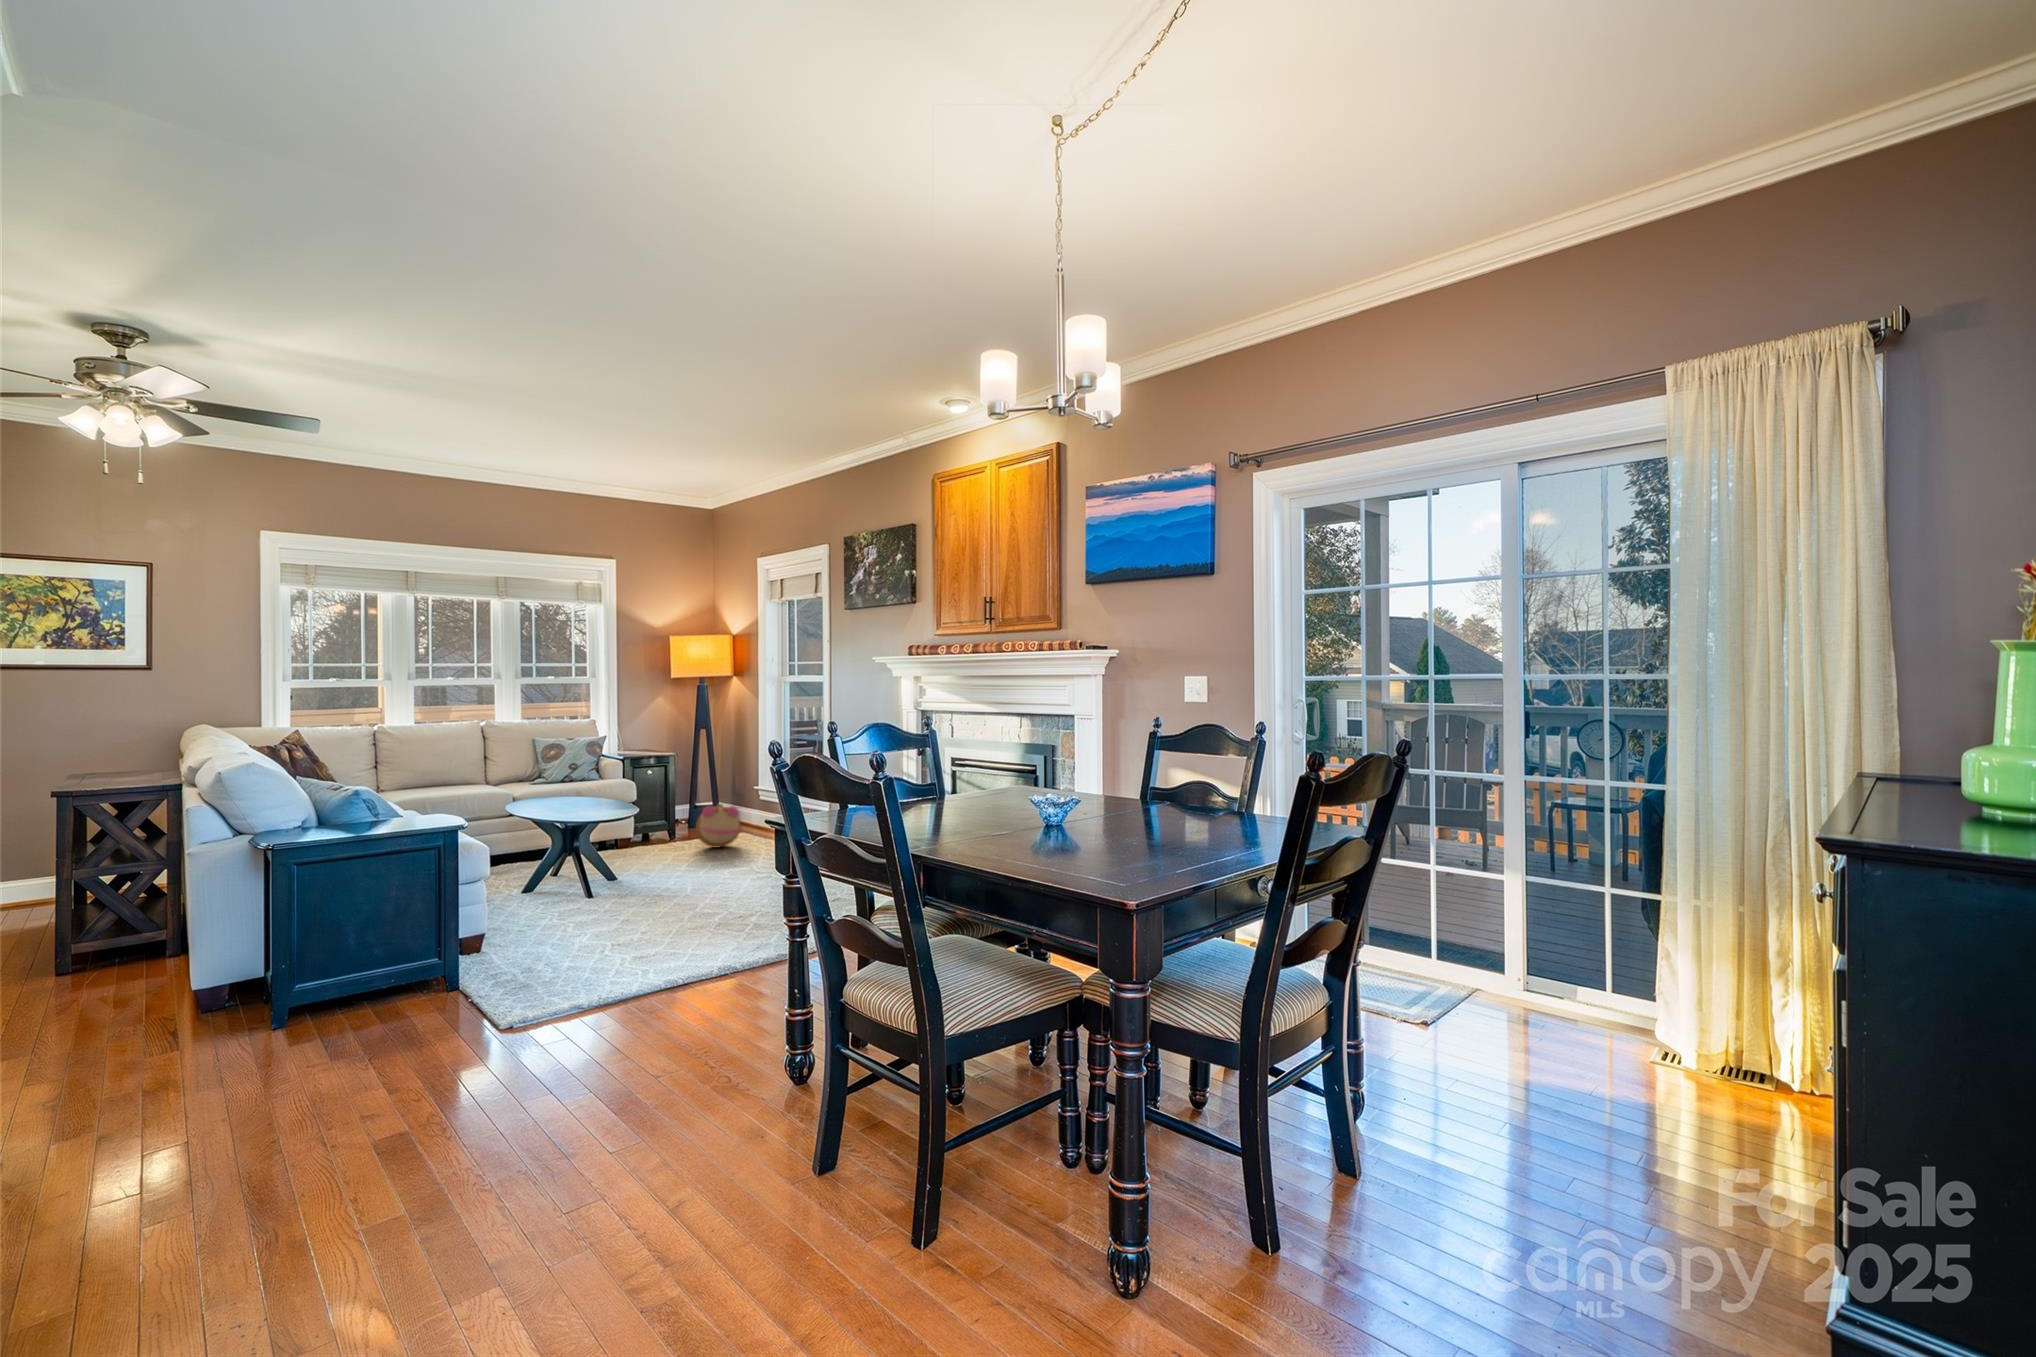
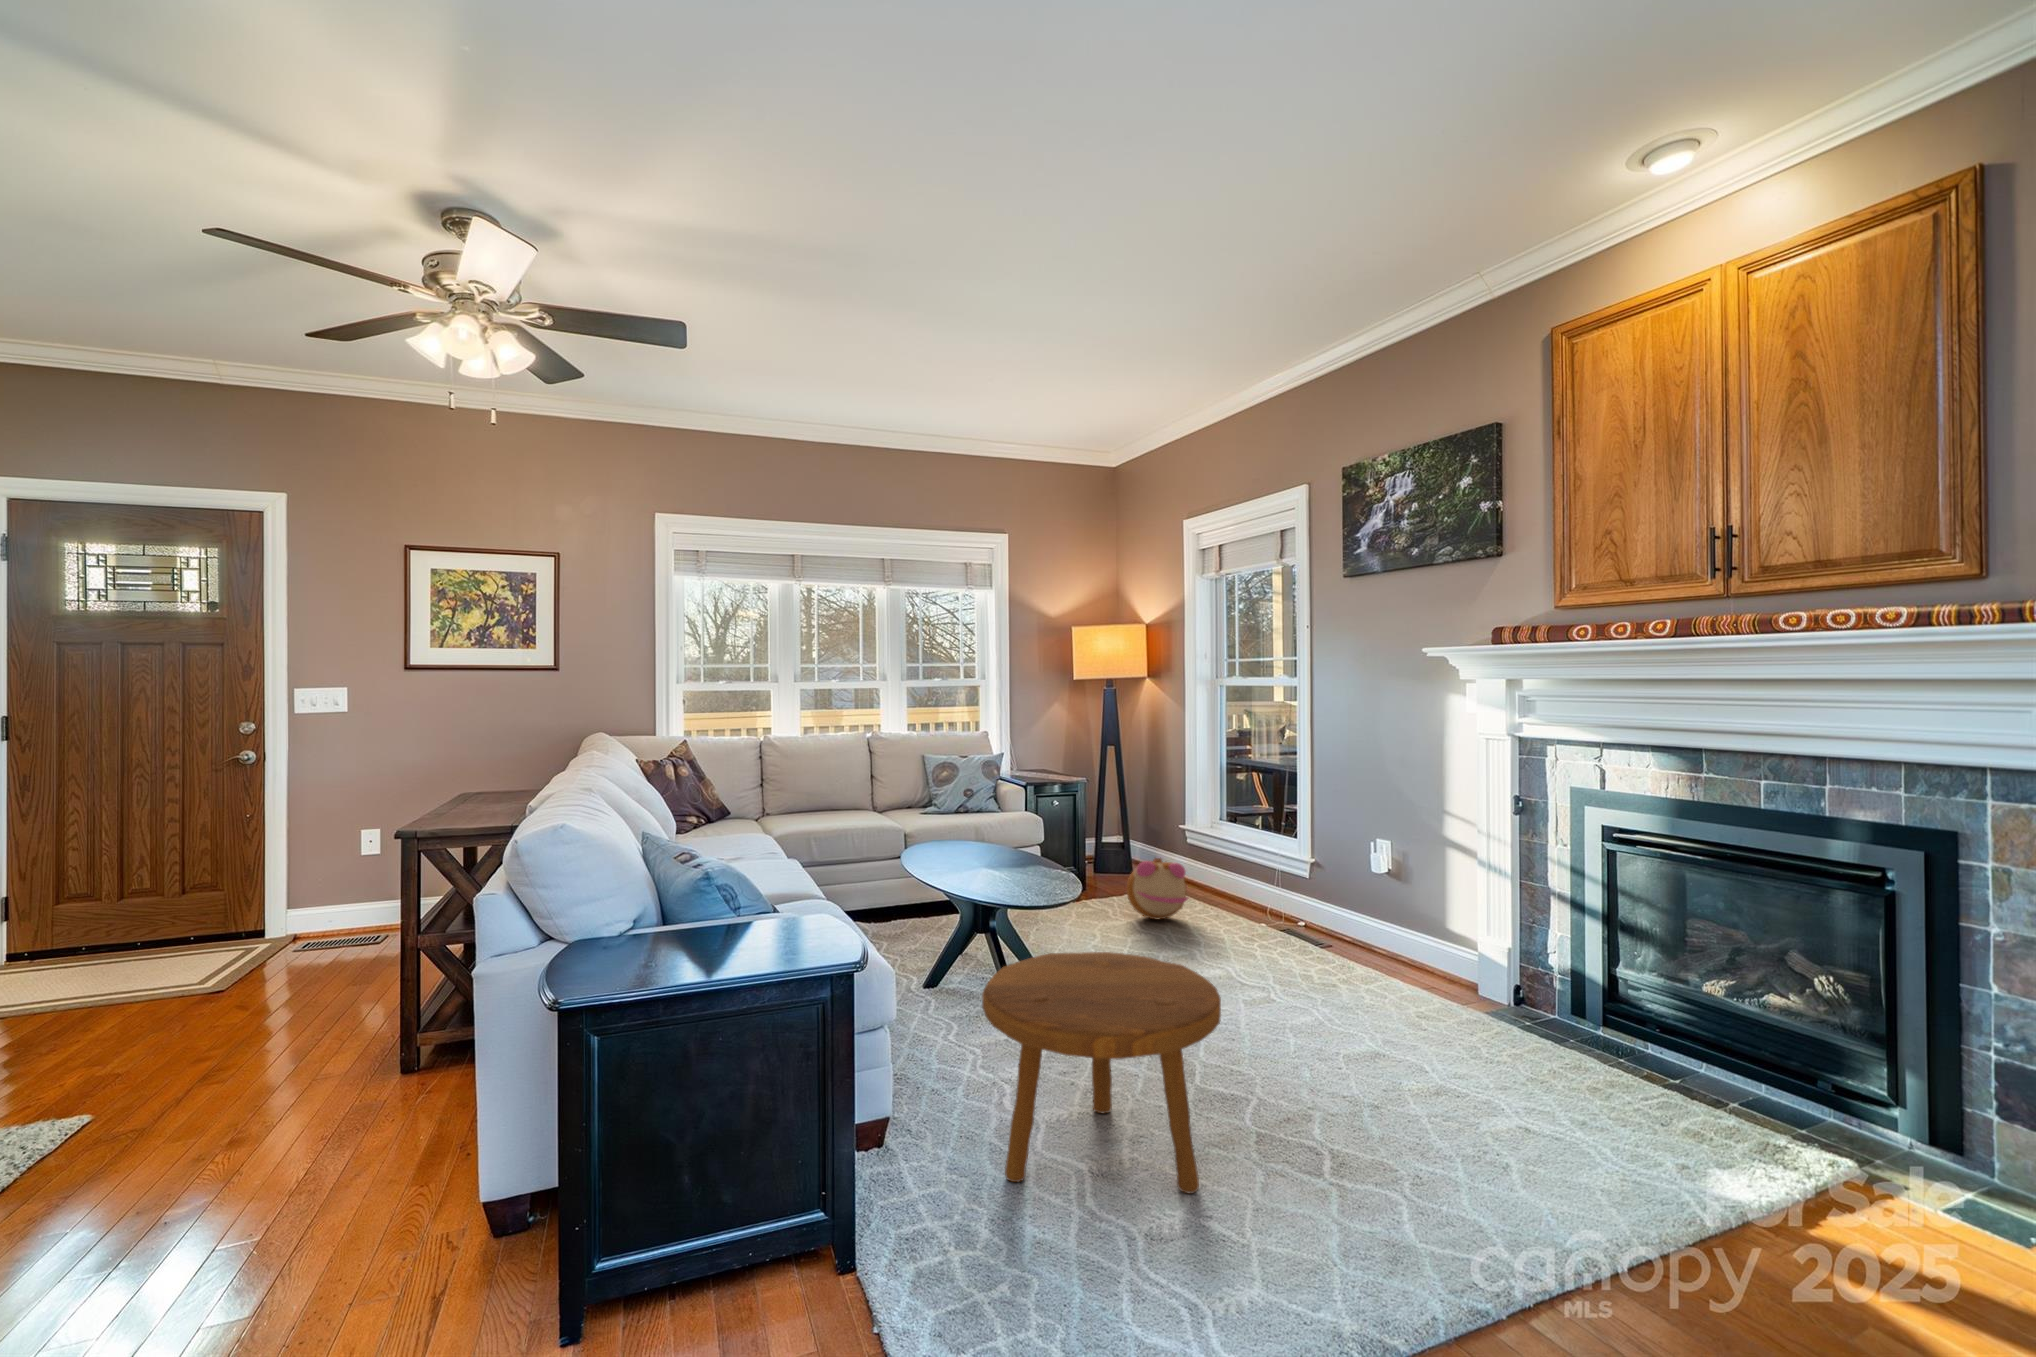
footstool: none [533,842,686,968] -> present [982,952,1221,1193]

